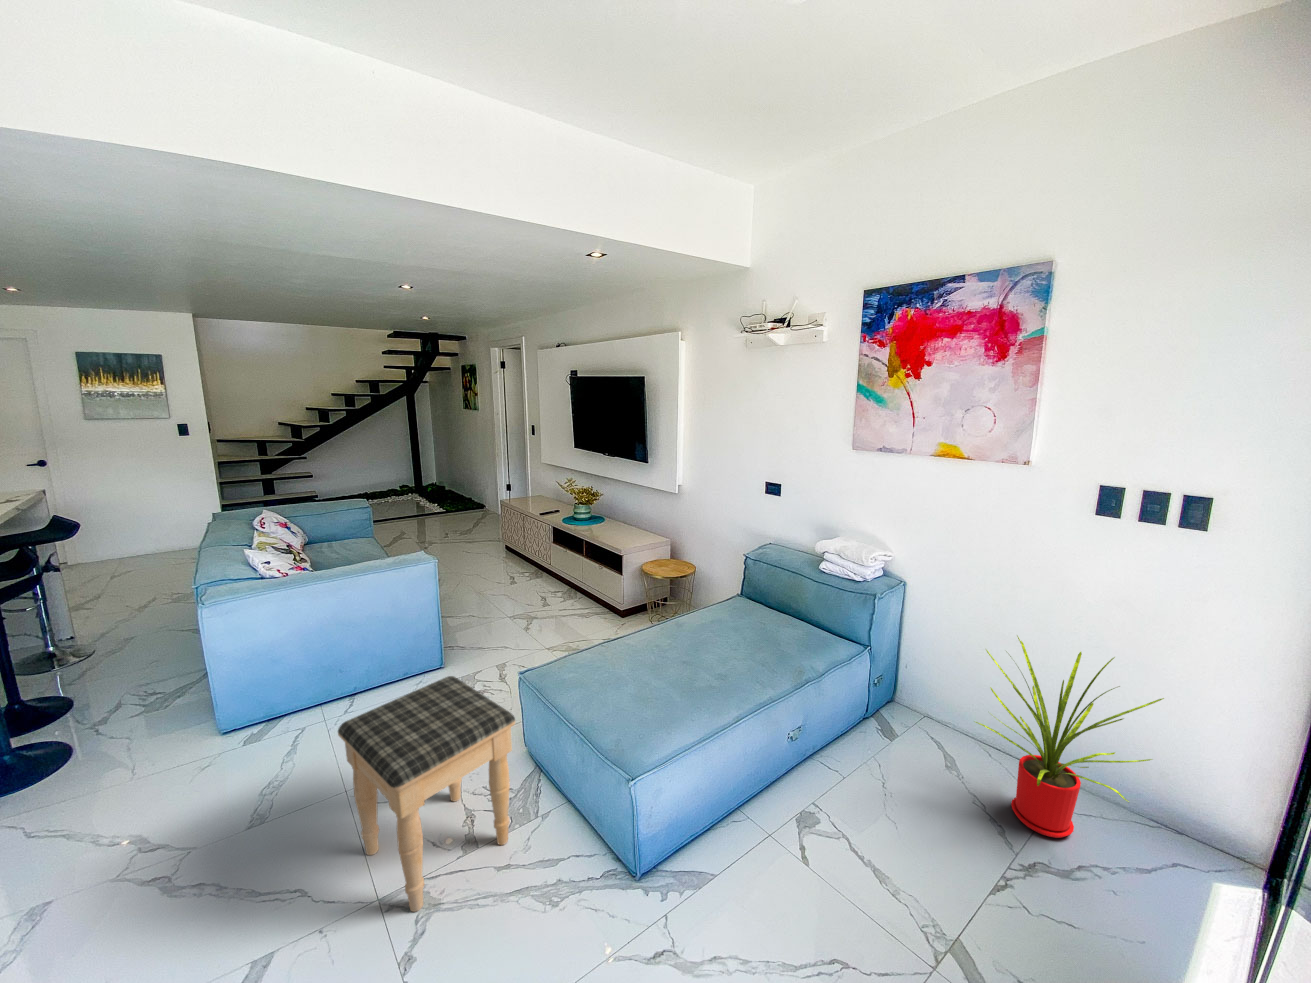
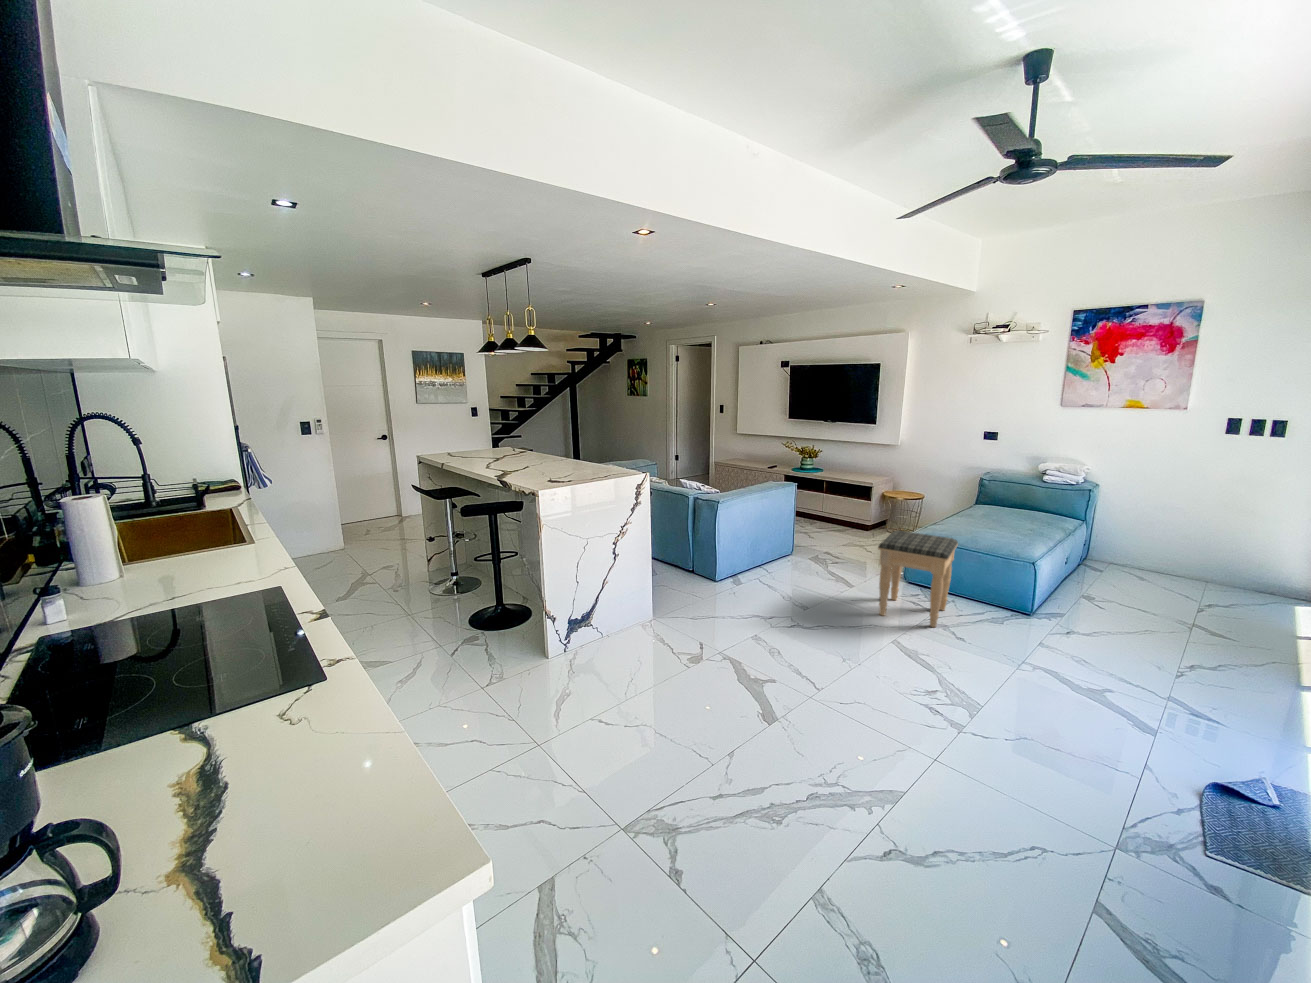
house plant: present [976,636,1164,838] -> none [1164,498,1269,598]

